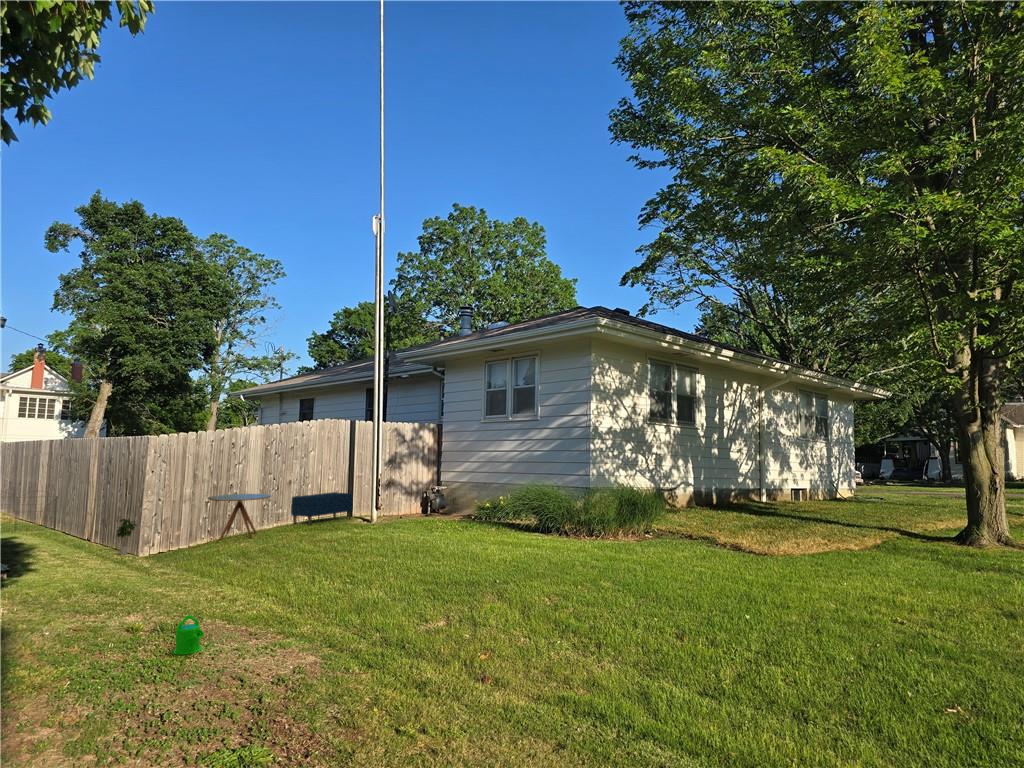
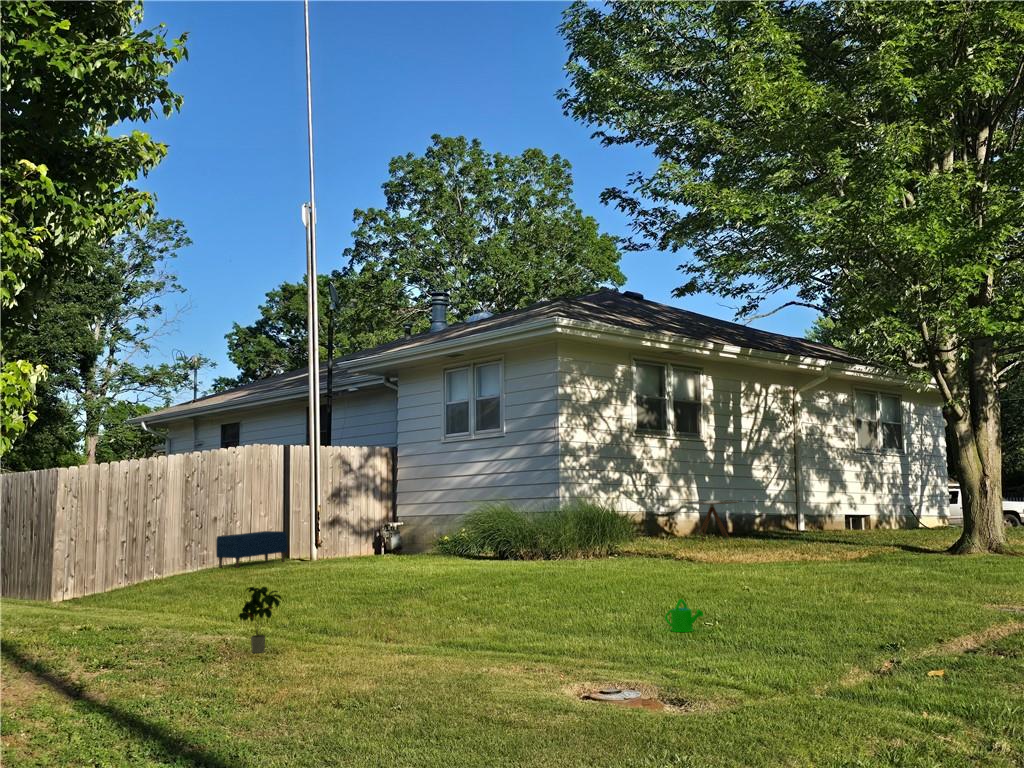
round table: present [208,494,271,540] -> present [685,500,739,540]
potted plant: present [117,519,137,555] -> present [239,587,281,653]
watering can: present [173,615,204,655] -> present [665,599,704,632]

